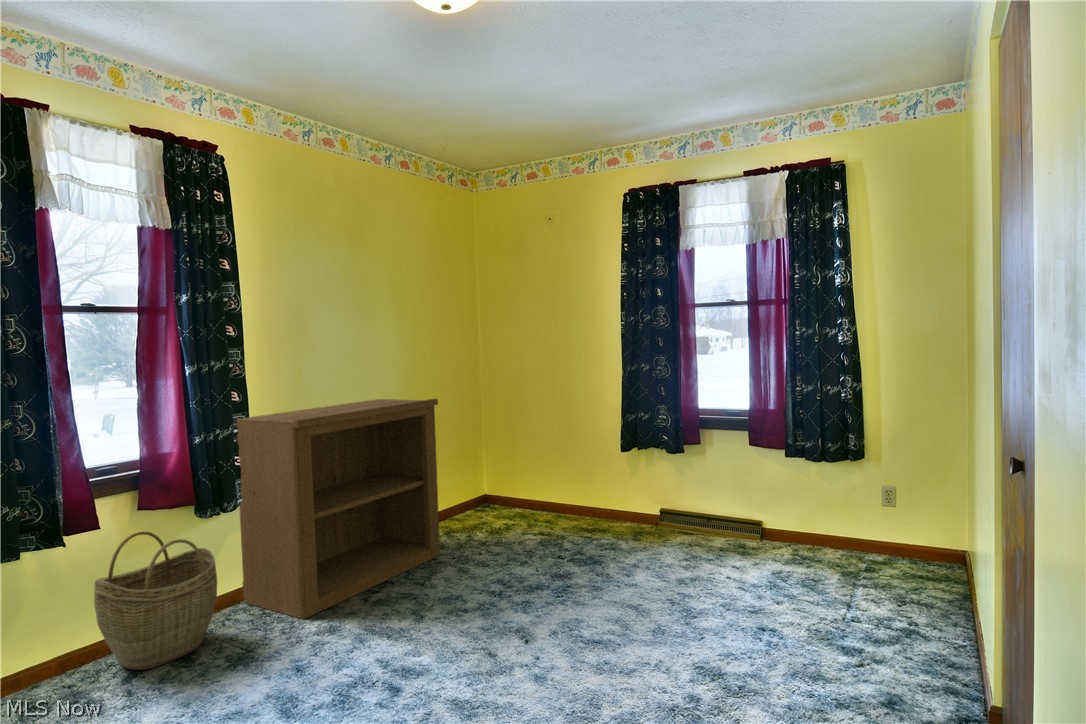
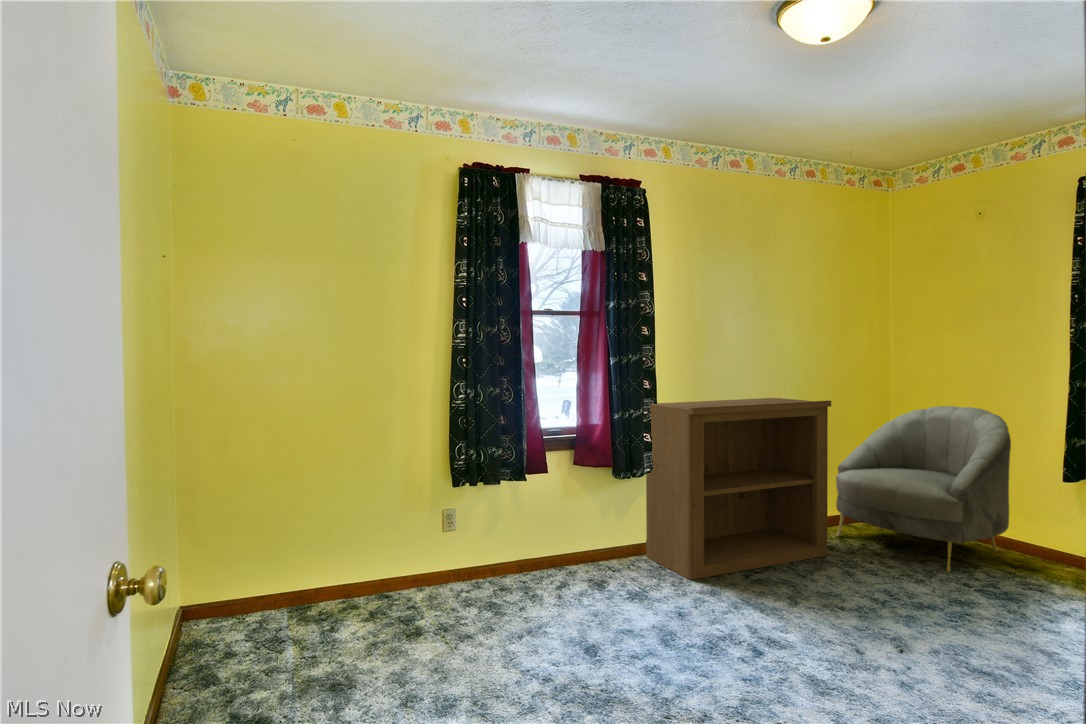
armchair: none [441,395,583,548] -> present [836,406,1011,572]
woven basket: present [94,531,217,670] -> none [543,483,625,586]

